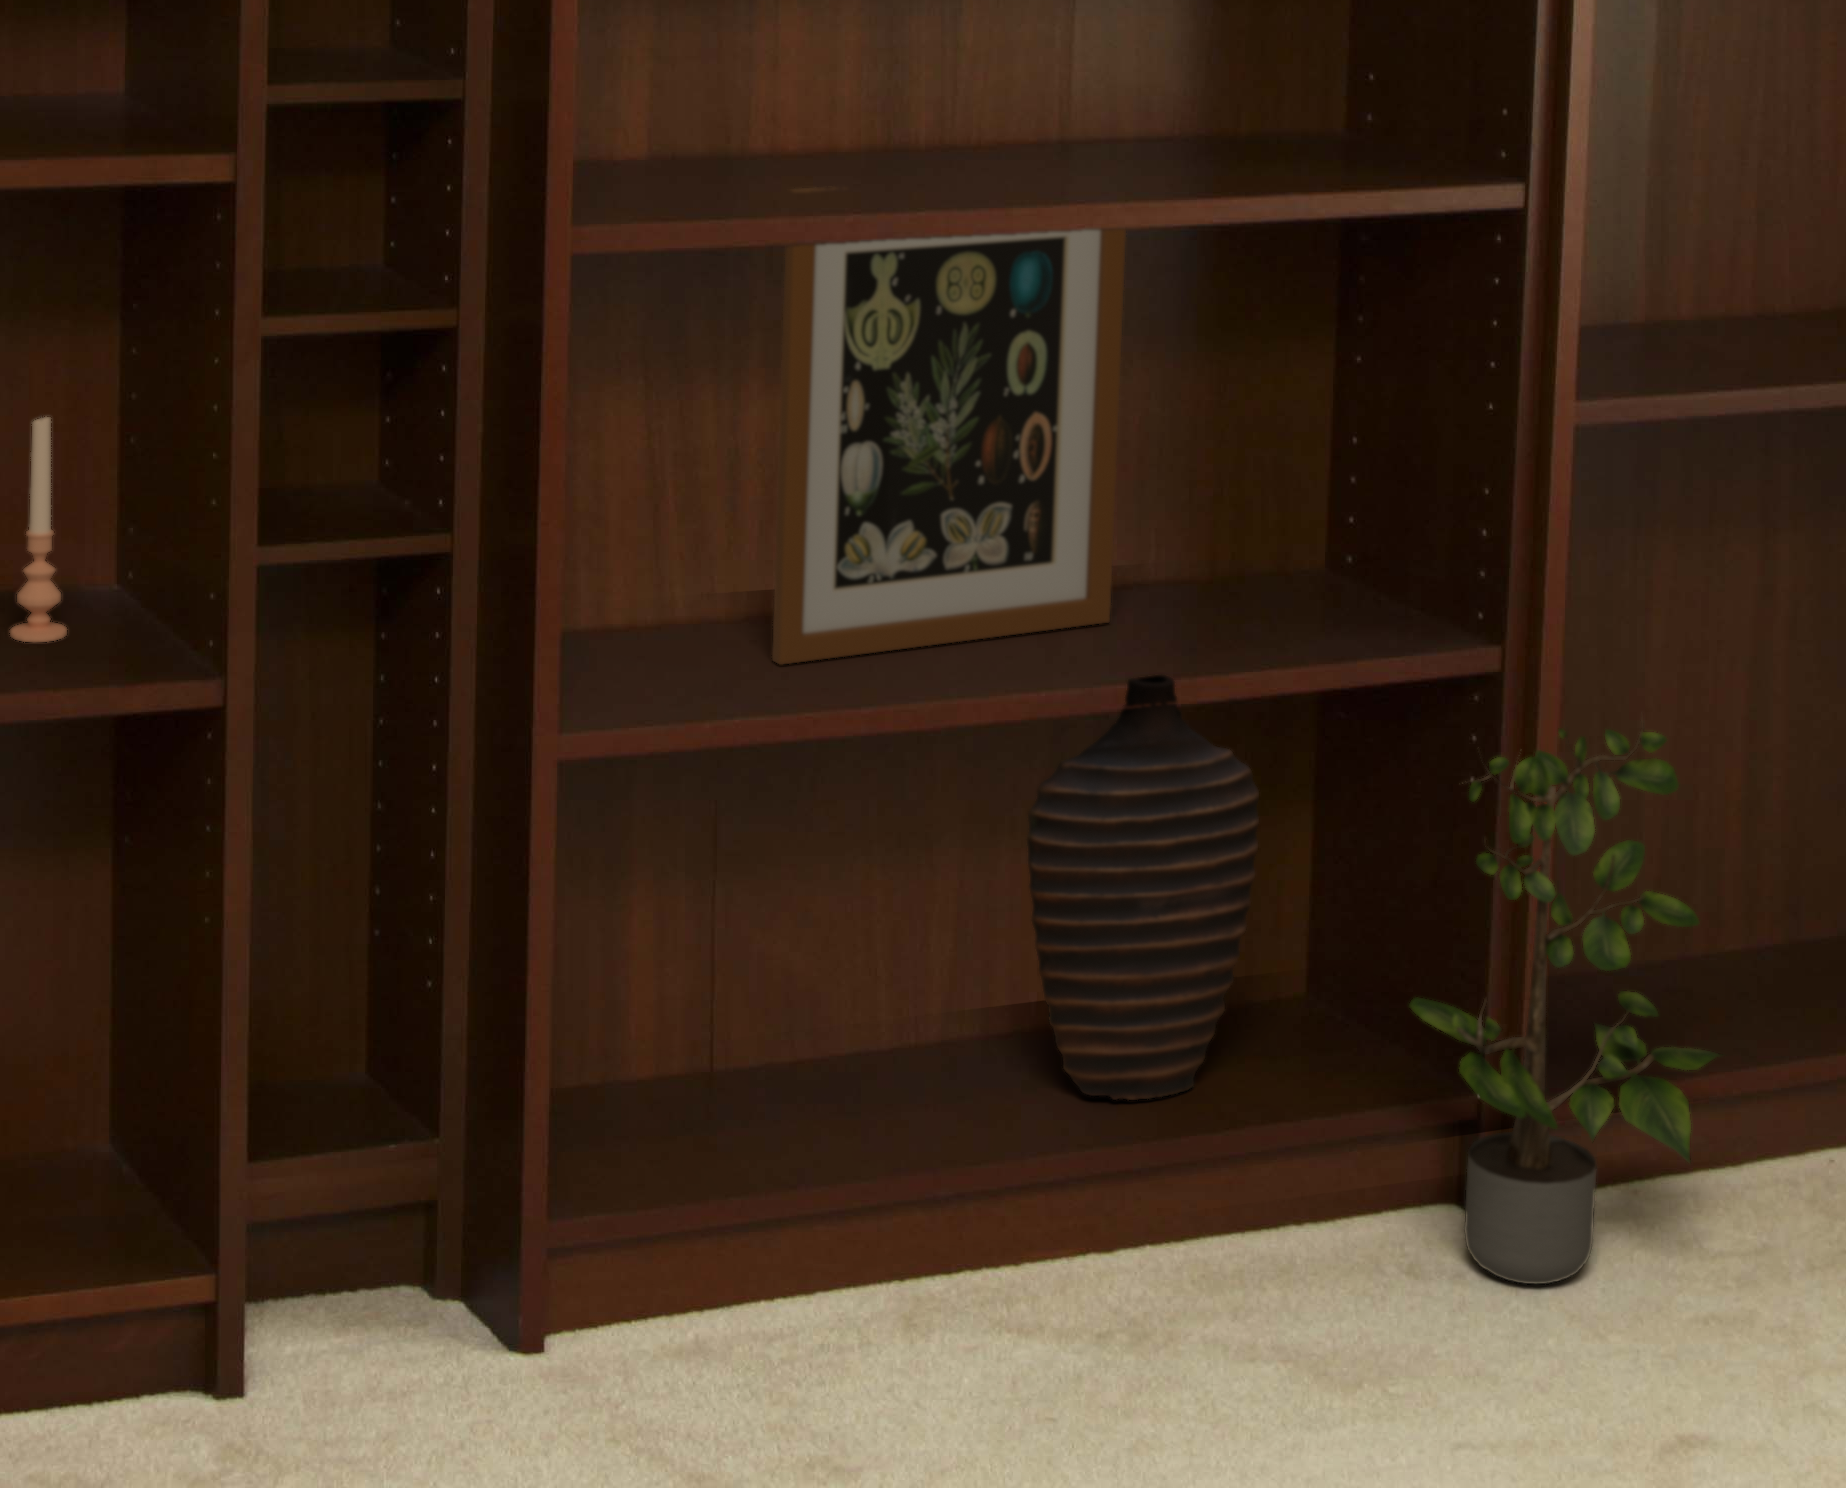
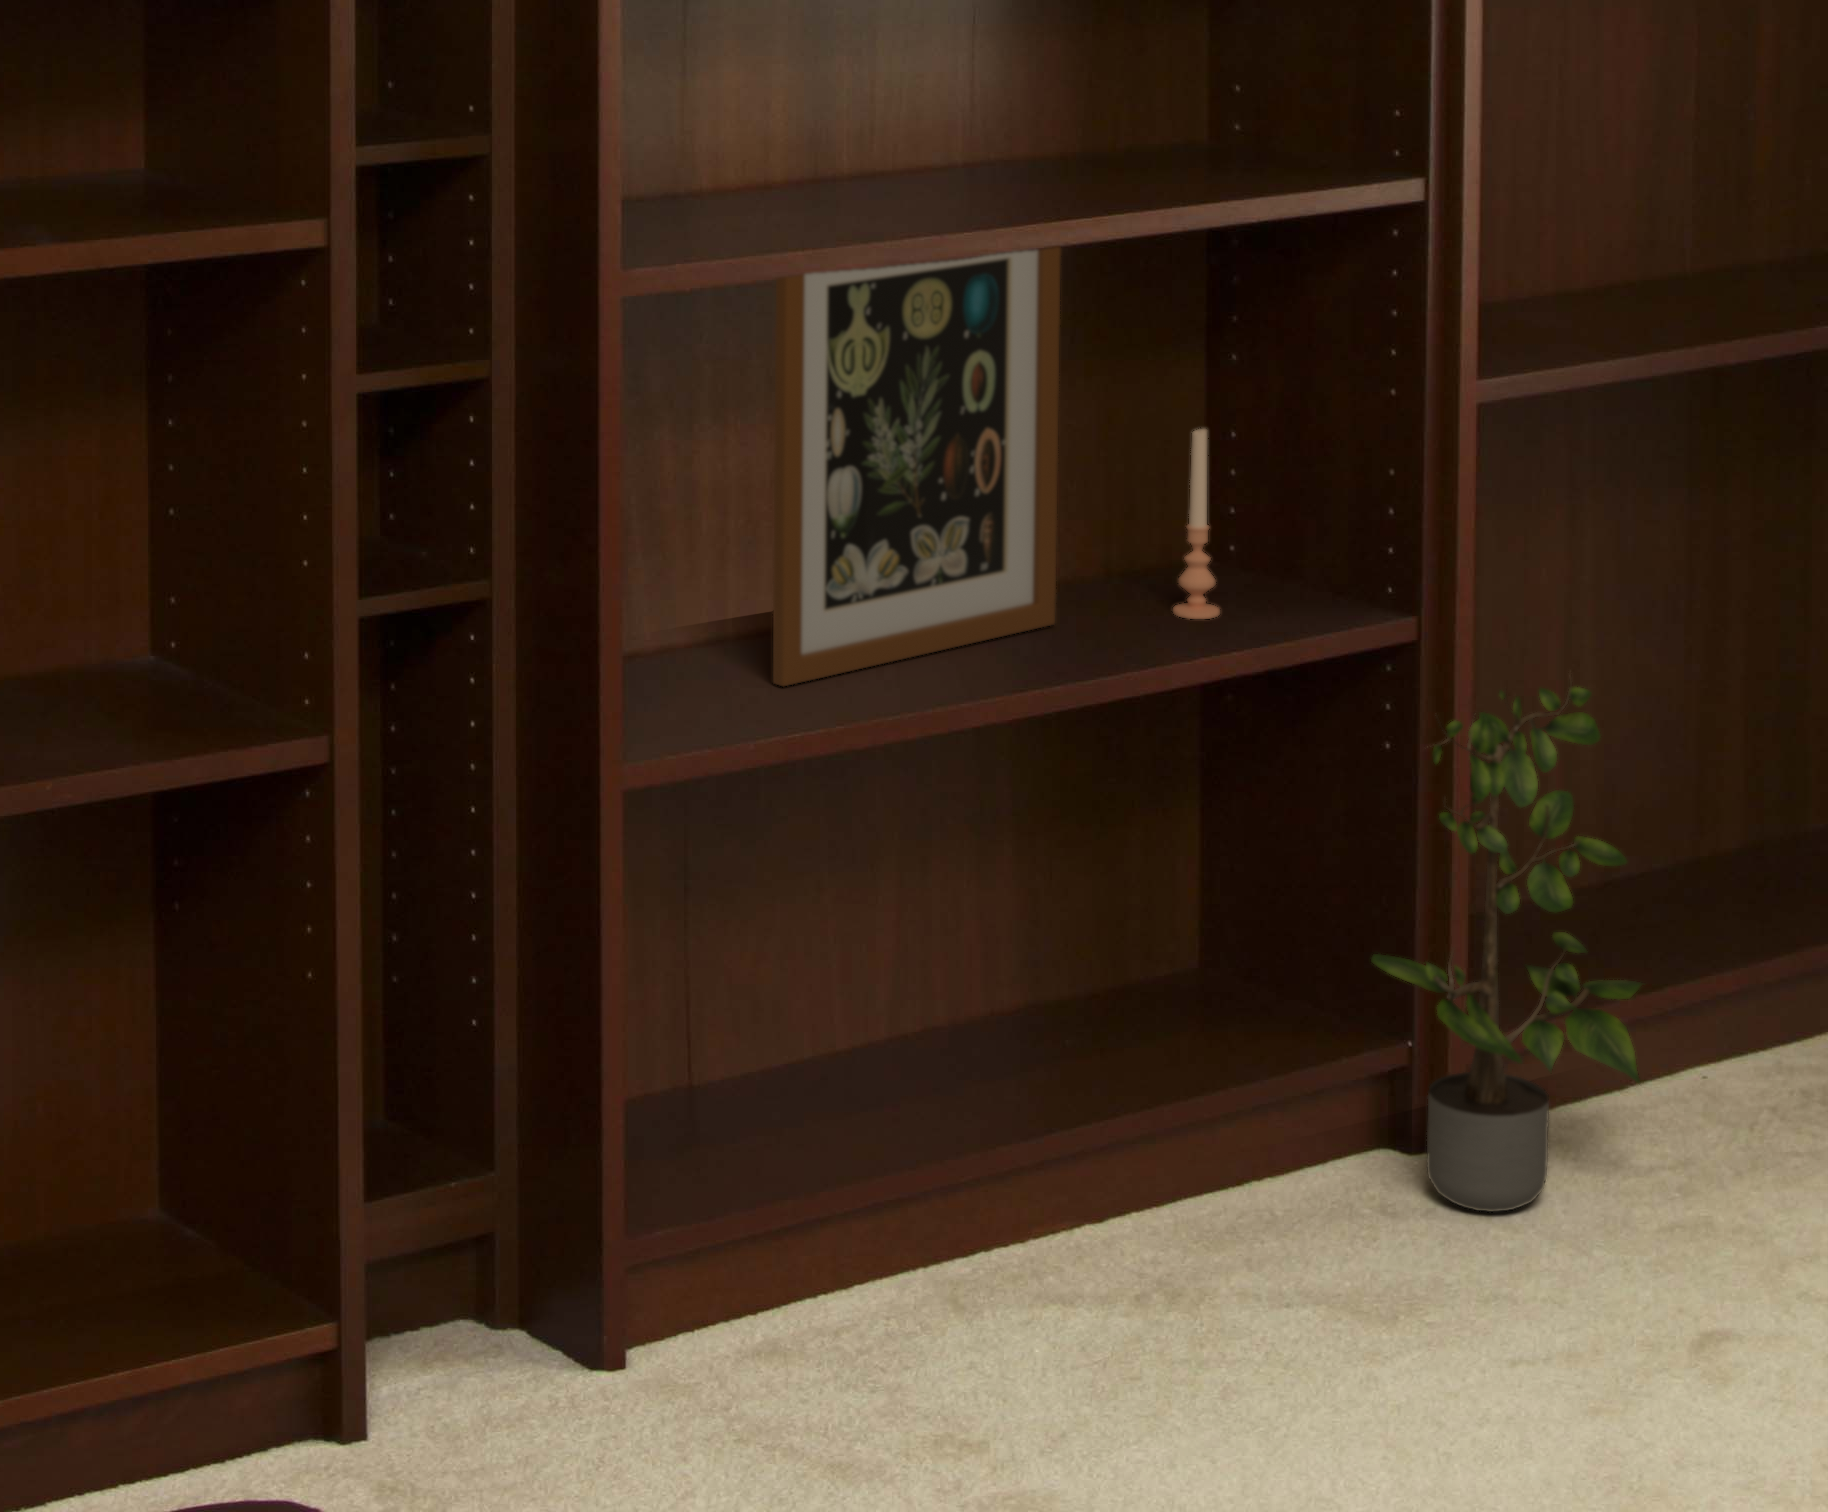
candle: present [10,417,67,642] -> present [1173,429,1220,619]
decorative vase: present [1027,675,1259,1100] -> none [1002,669,1202,1078]

